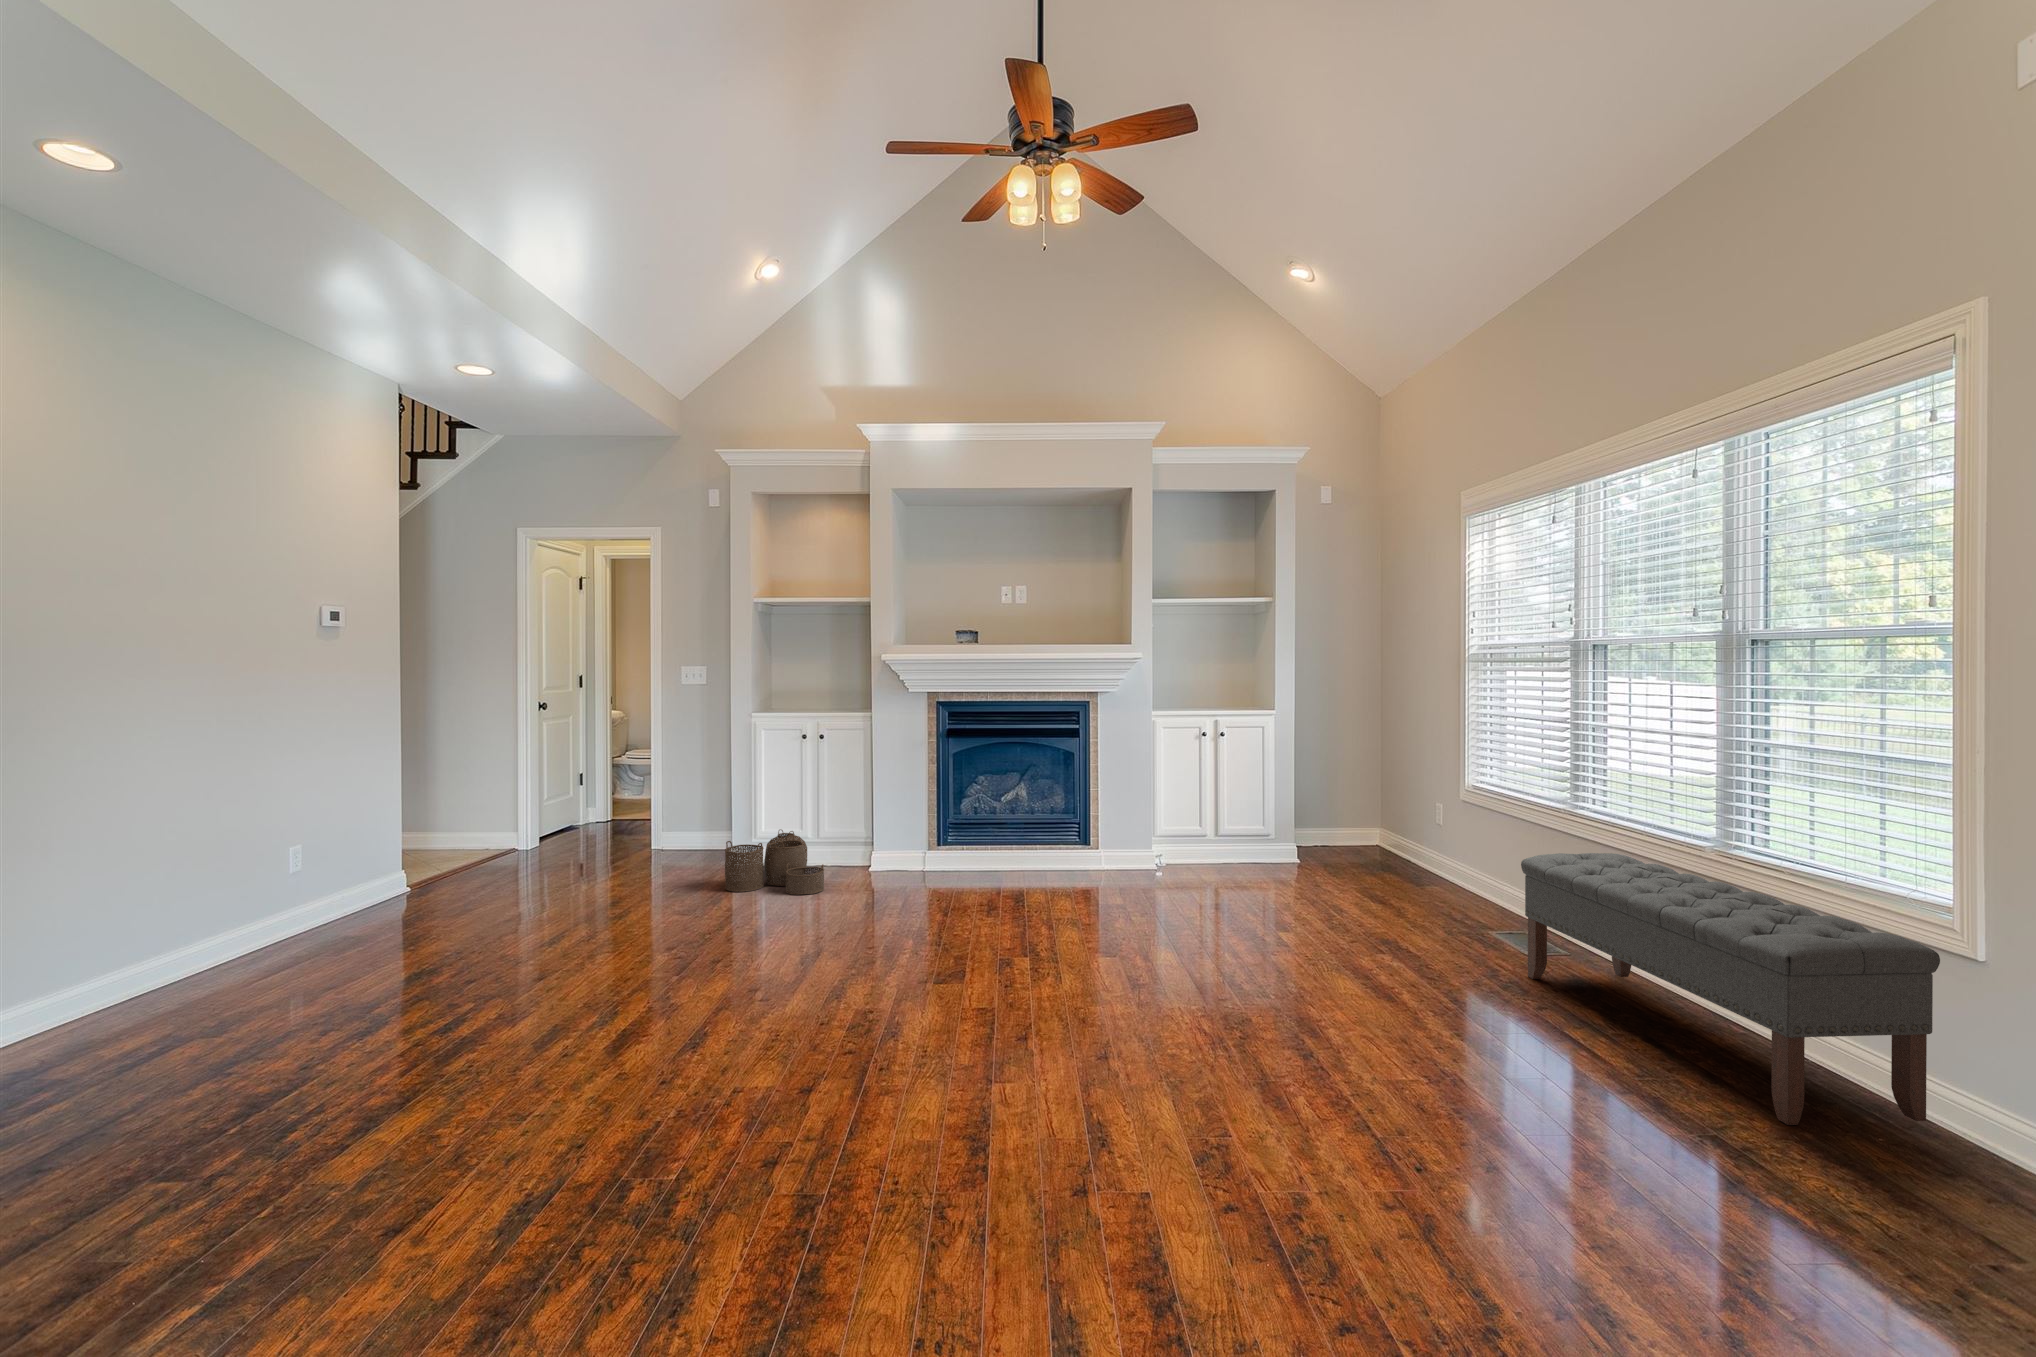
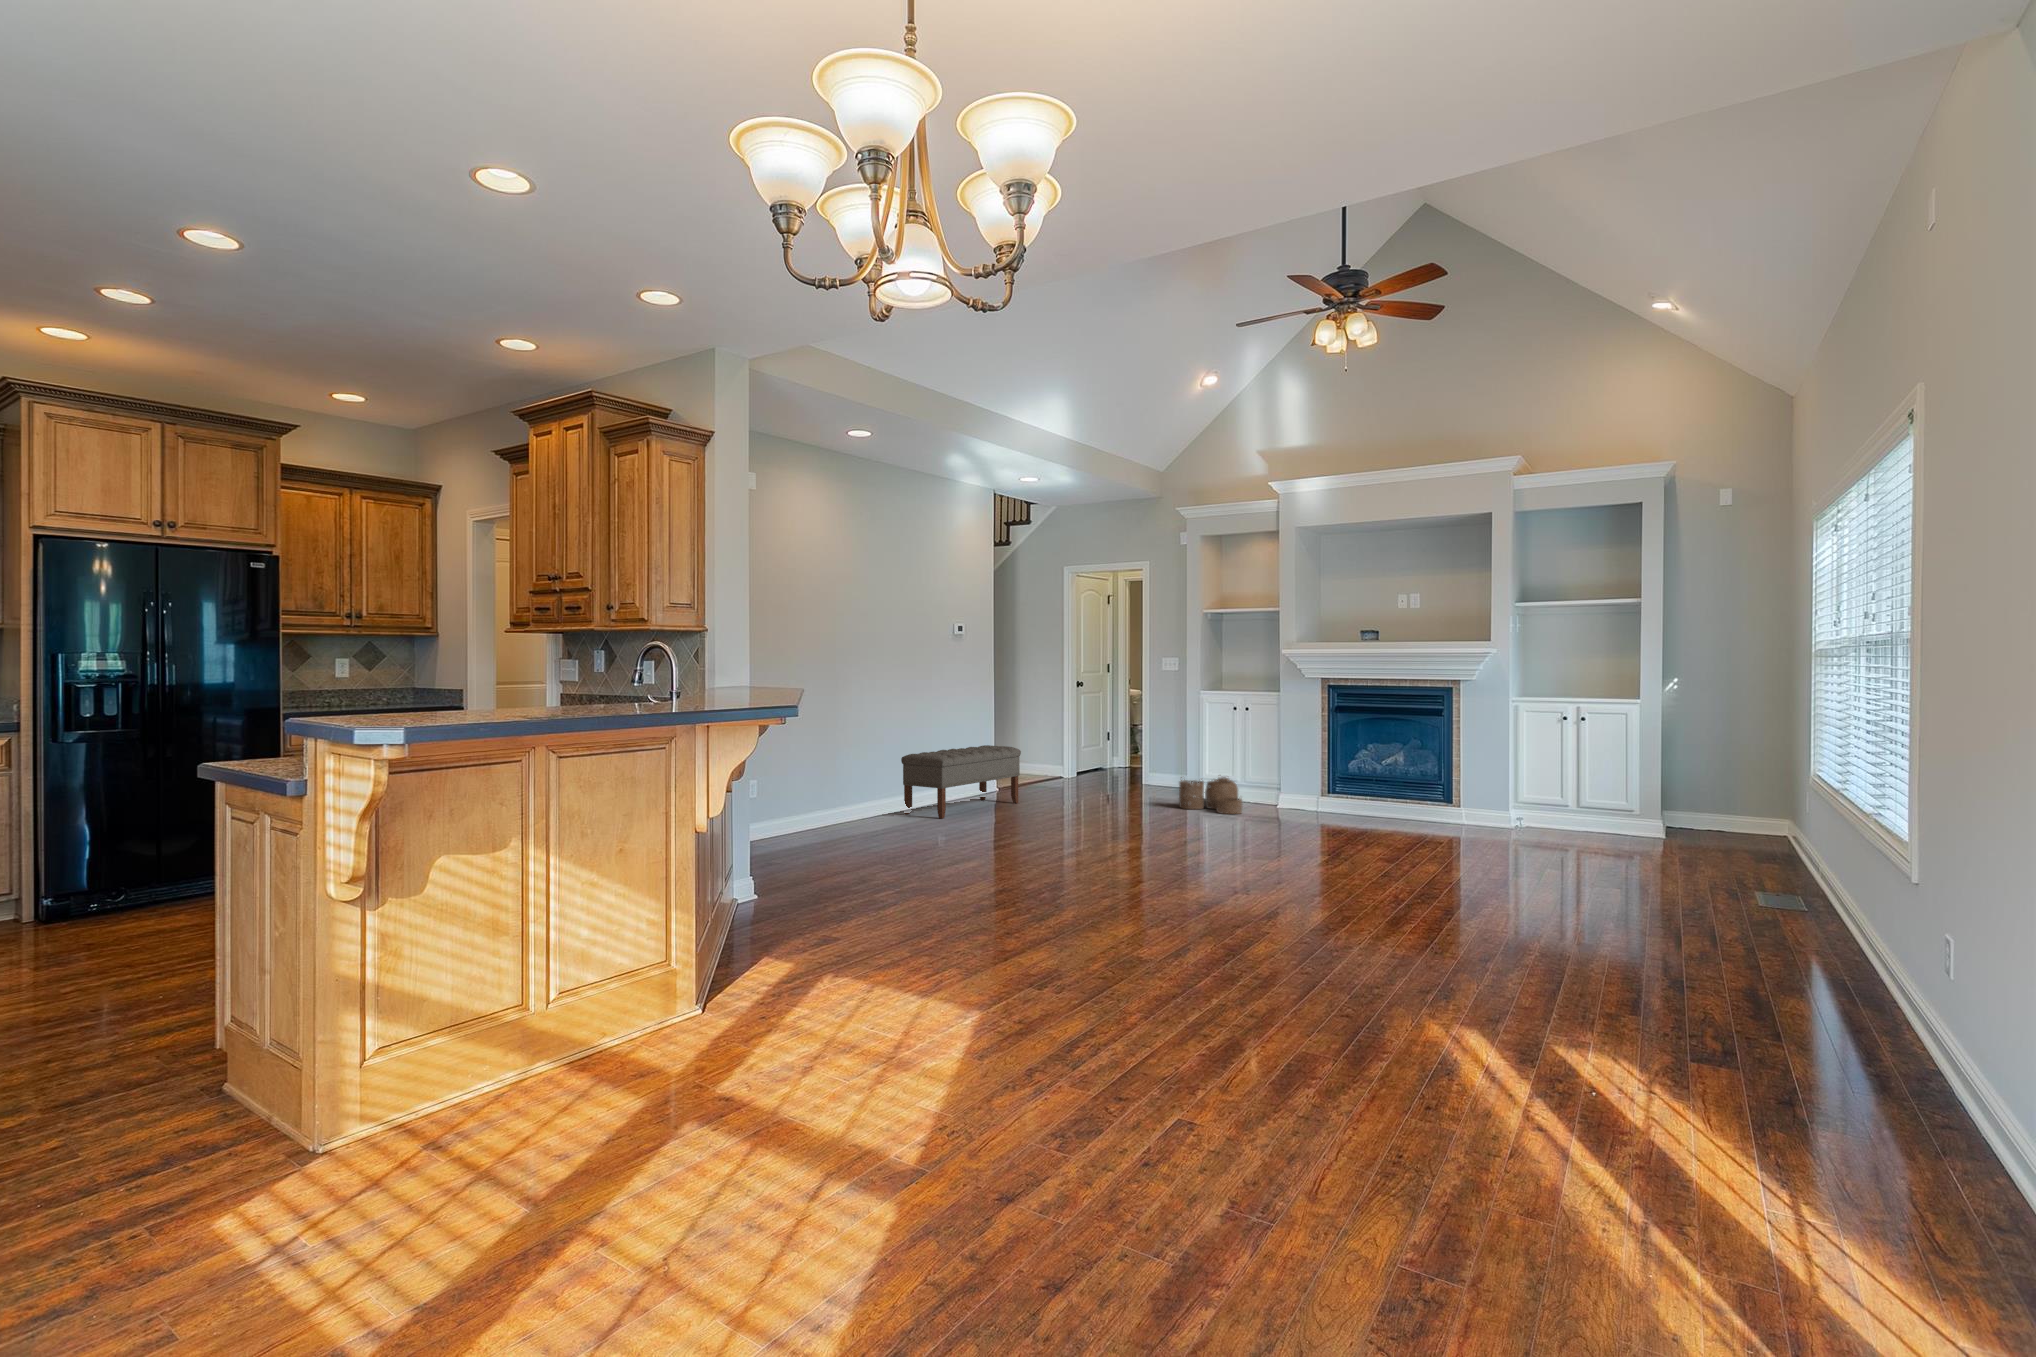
bench: present [1521,853,1940,1125] -> present [901,745,1021,819]

